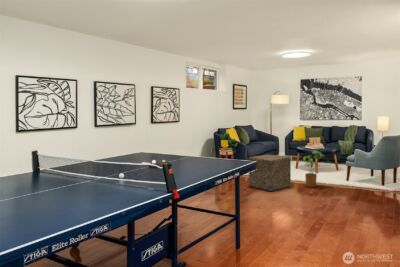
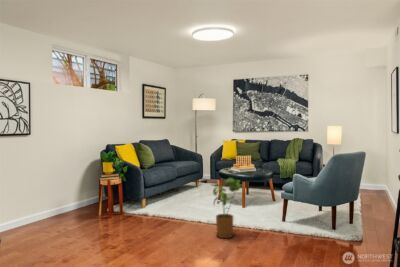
ottoman: present [249,155,291,191] -> none [124,184,192,250]

